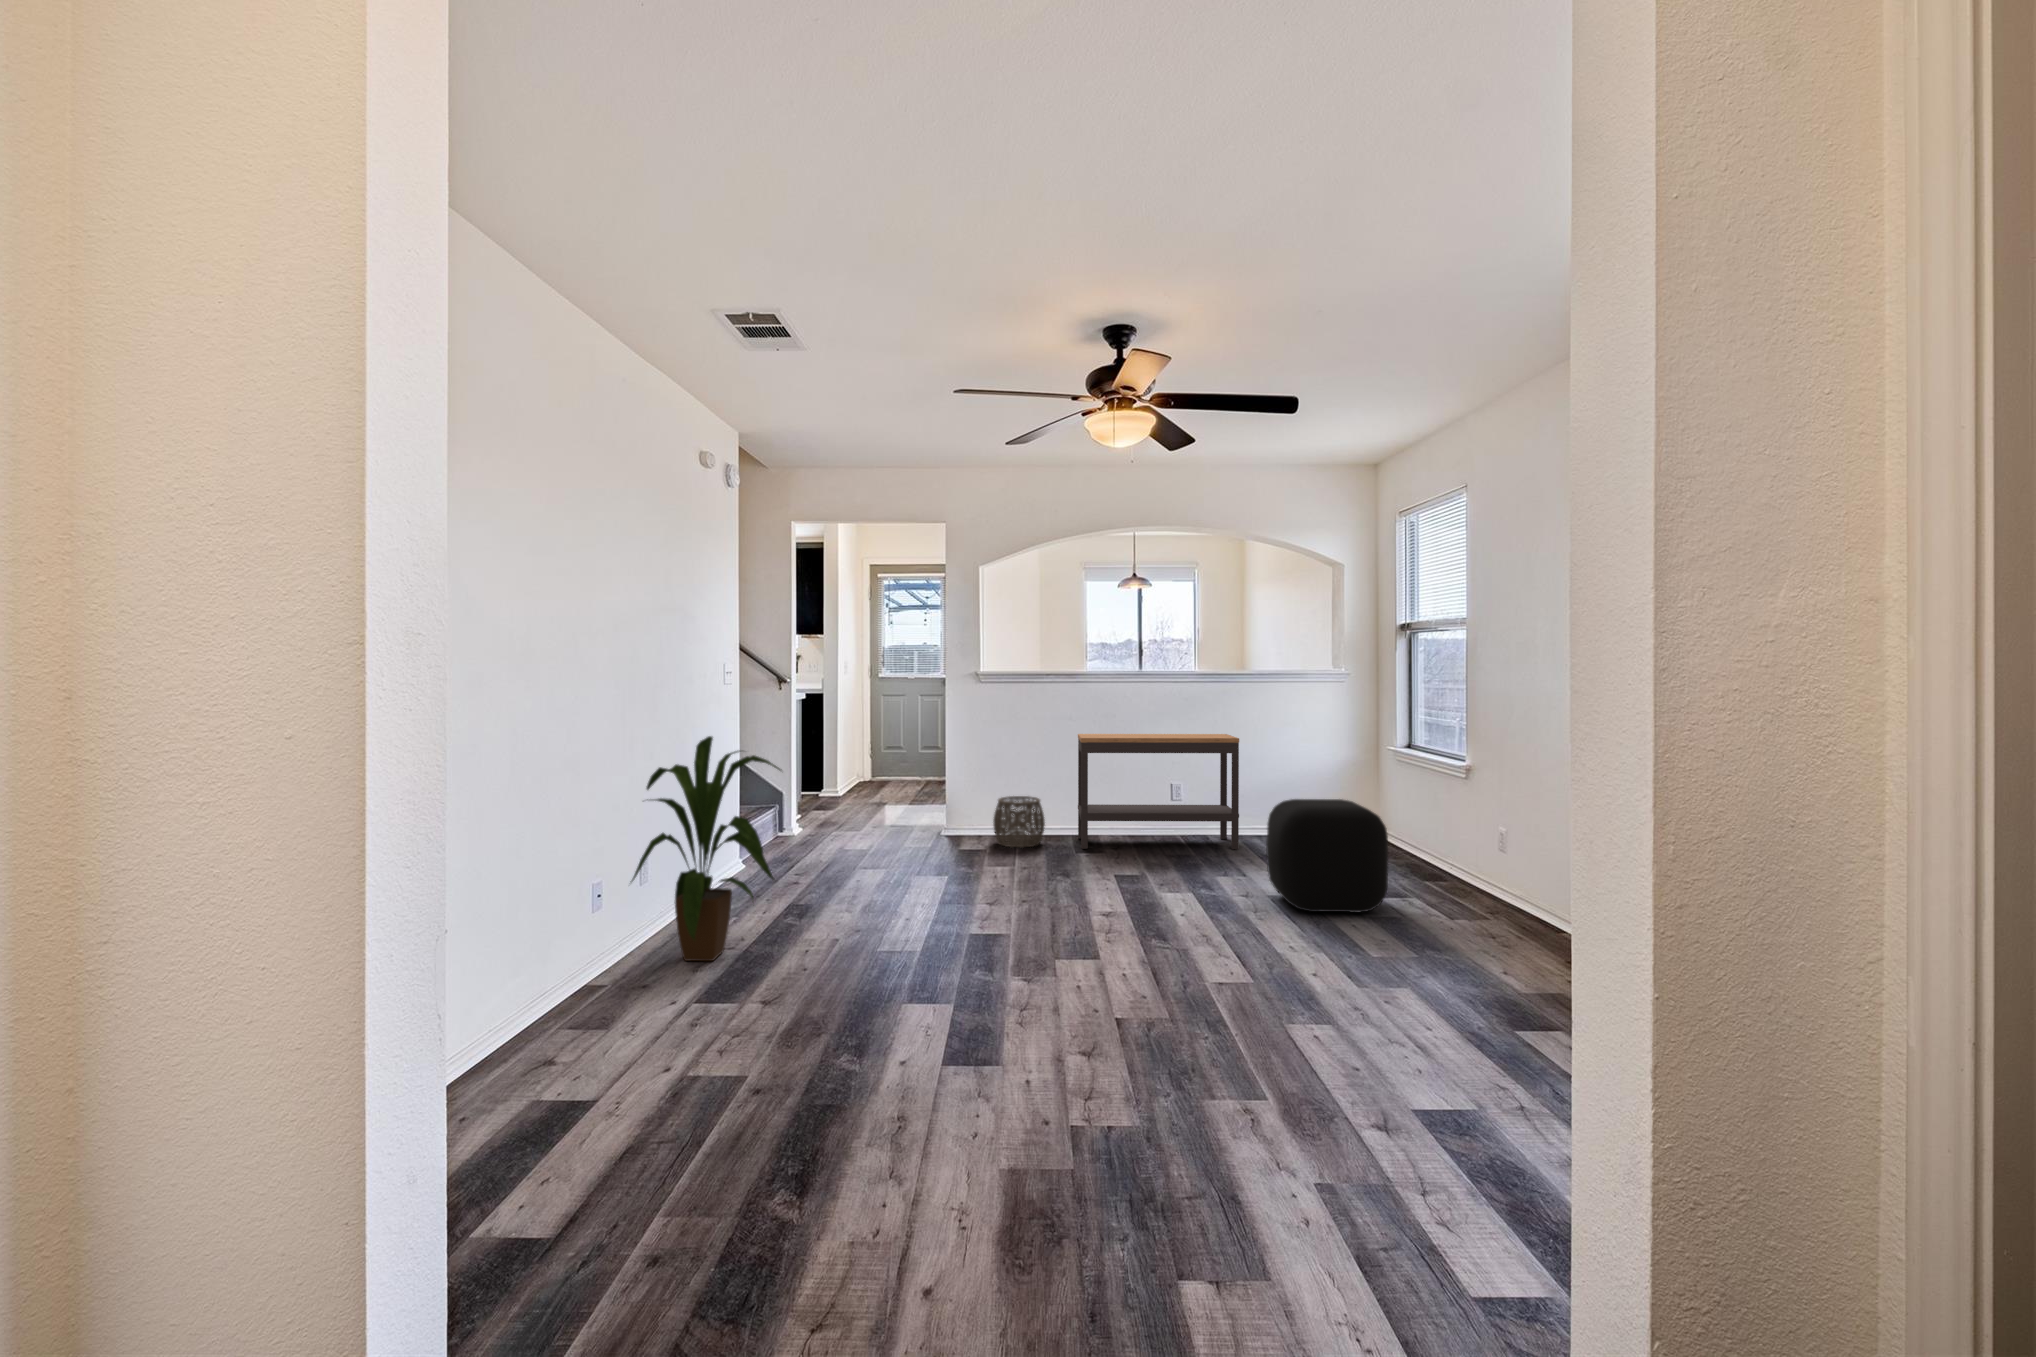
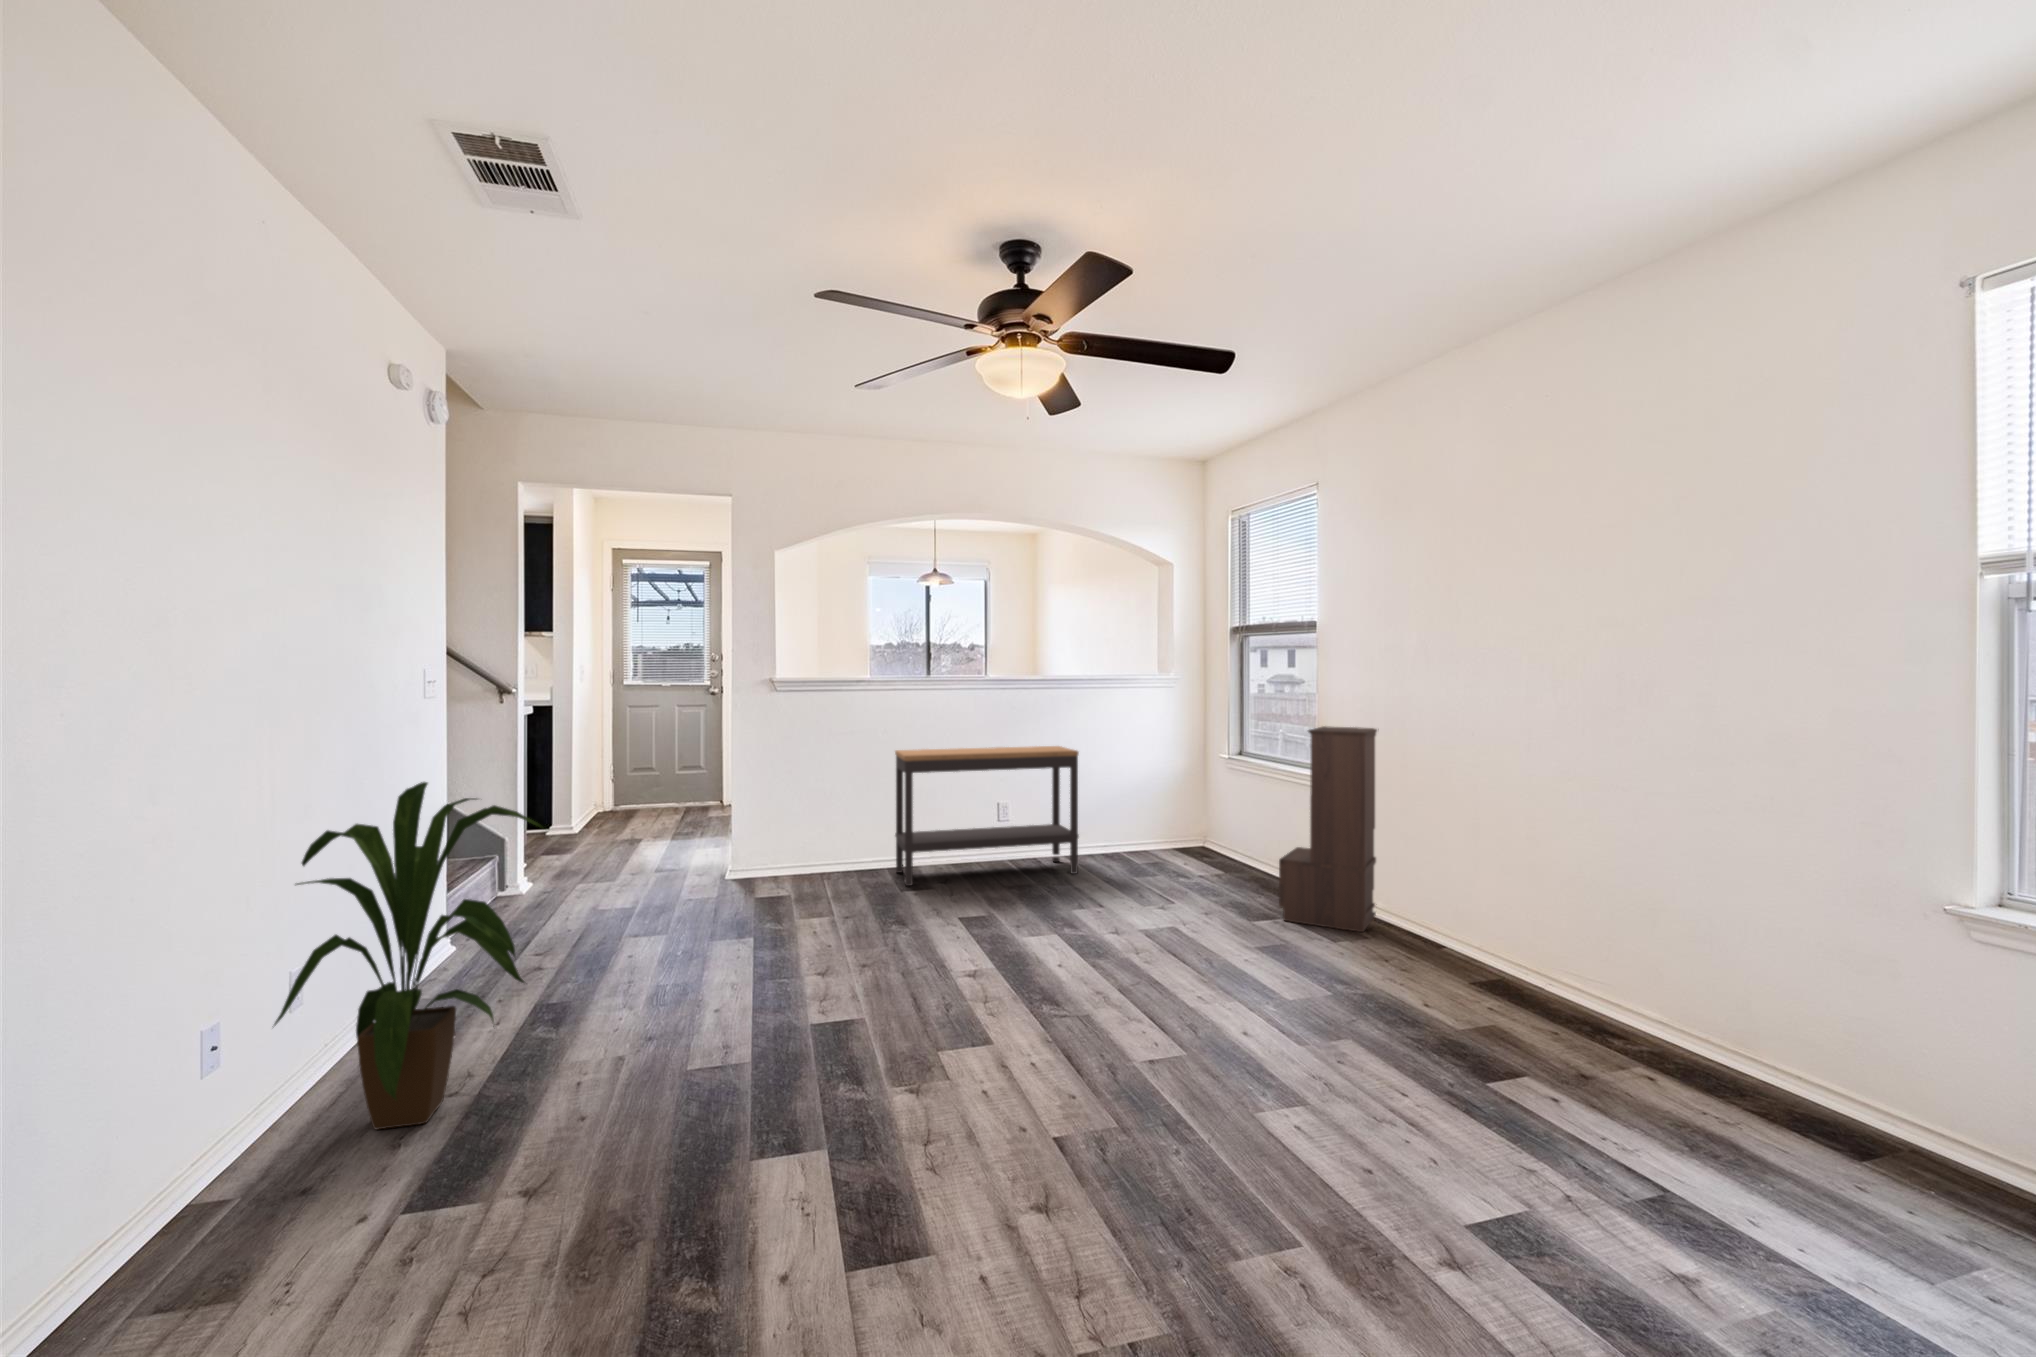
bookshelf: none [1410,719,1518,914] -> present [1279,726,1377,932]
woven basket: present [993,796,1045,848] -> none [795,826,861,891]
ottoman: present [1266,799,1388,912] -> none [1138,818,1271,948]

